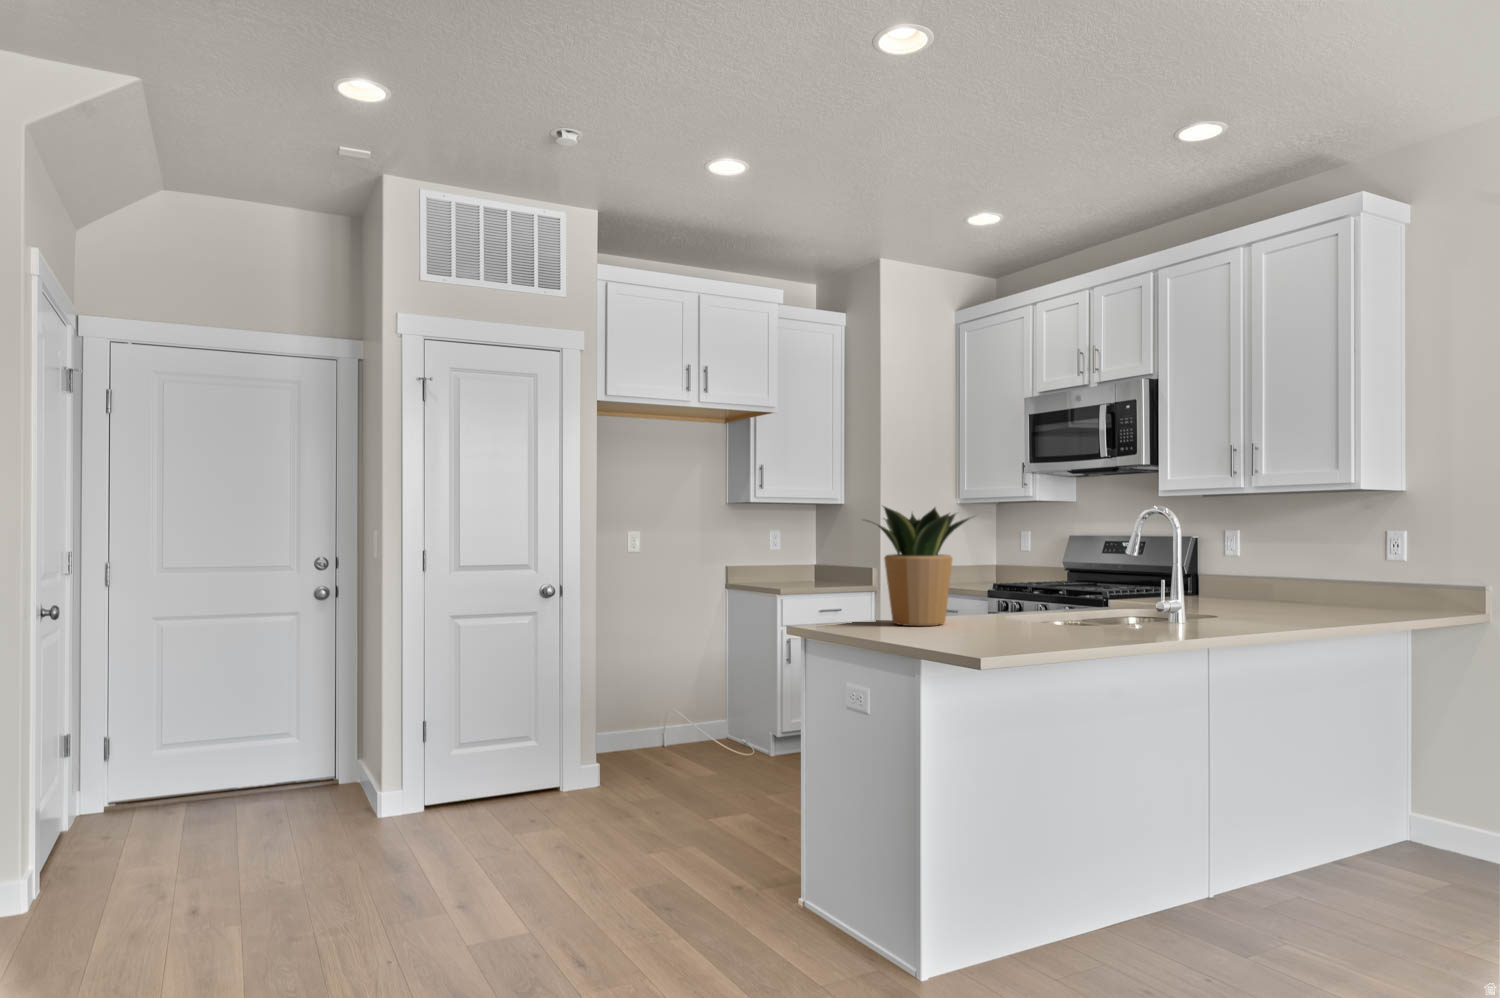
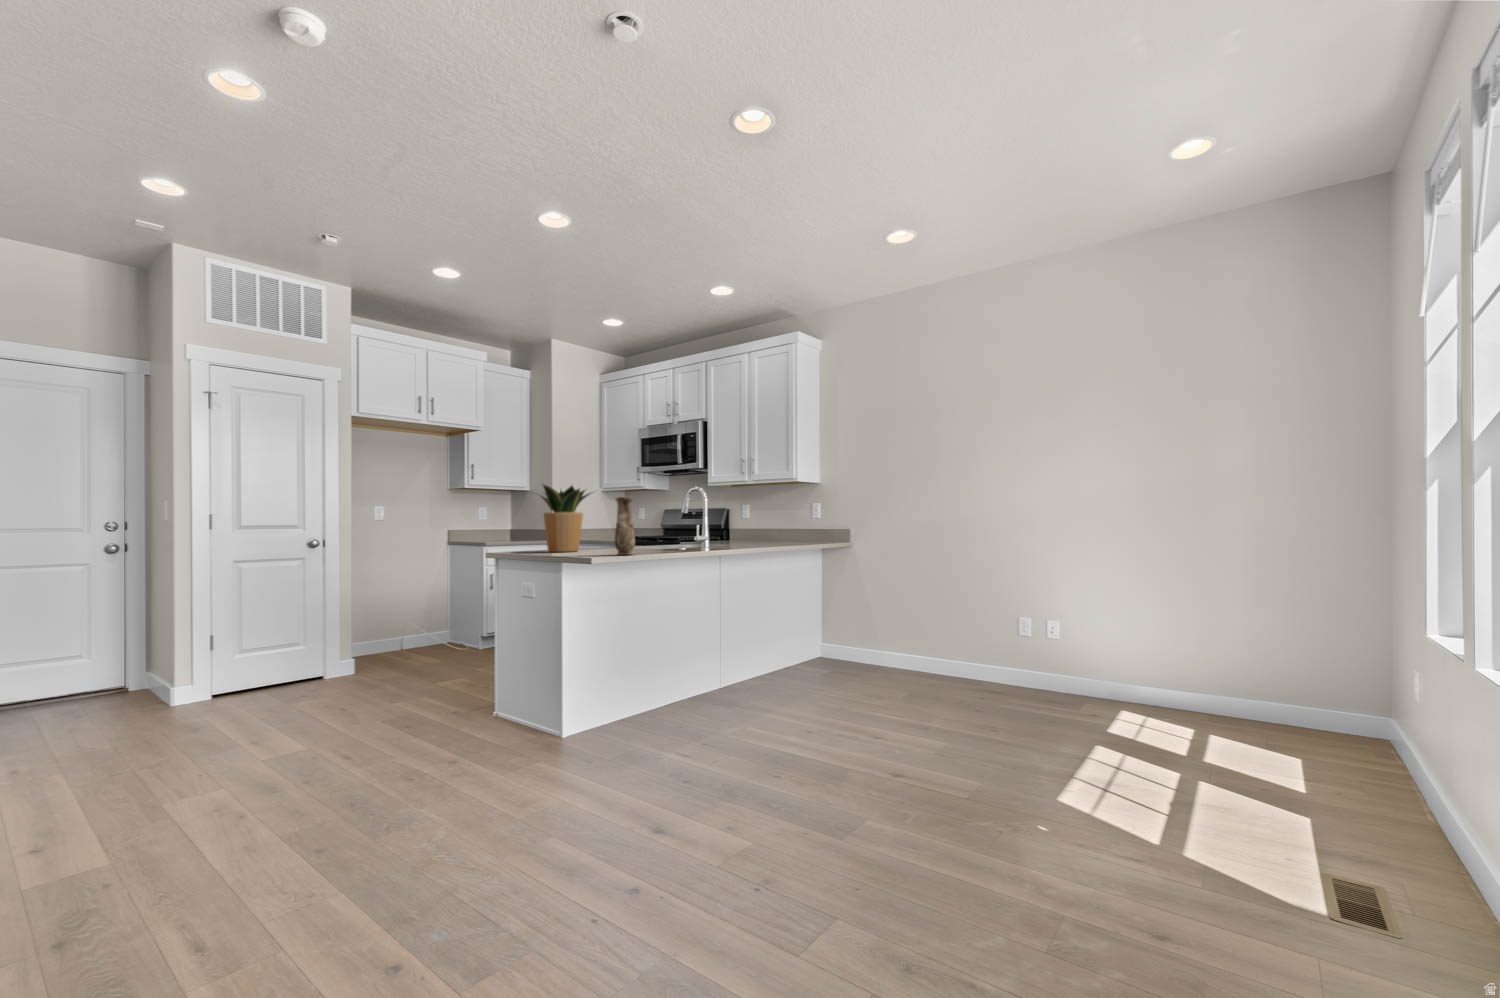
vase: none [1024,535,1066,647] -> present [615,497,635,555]

